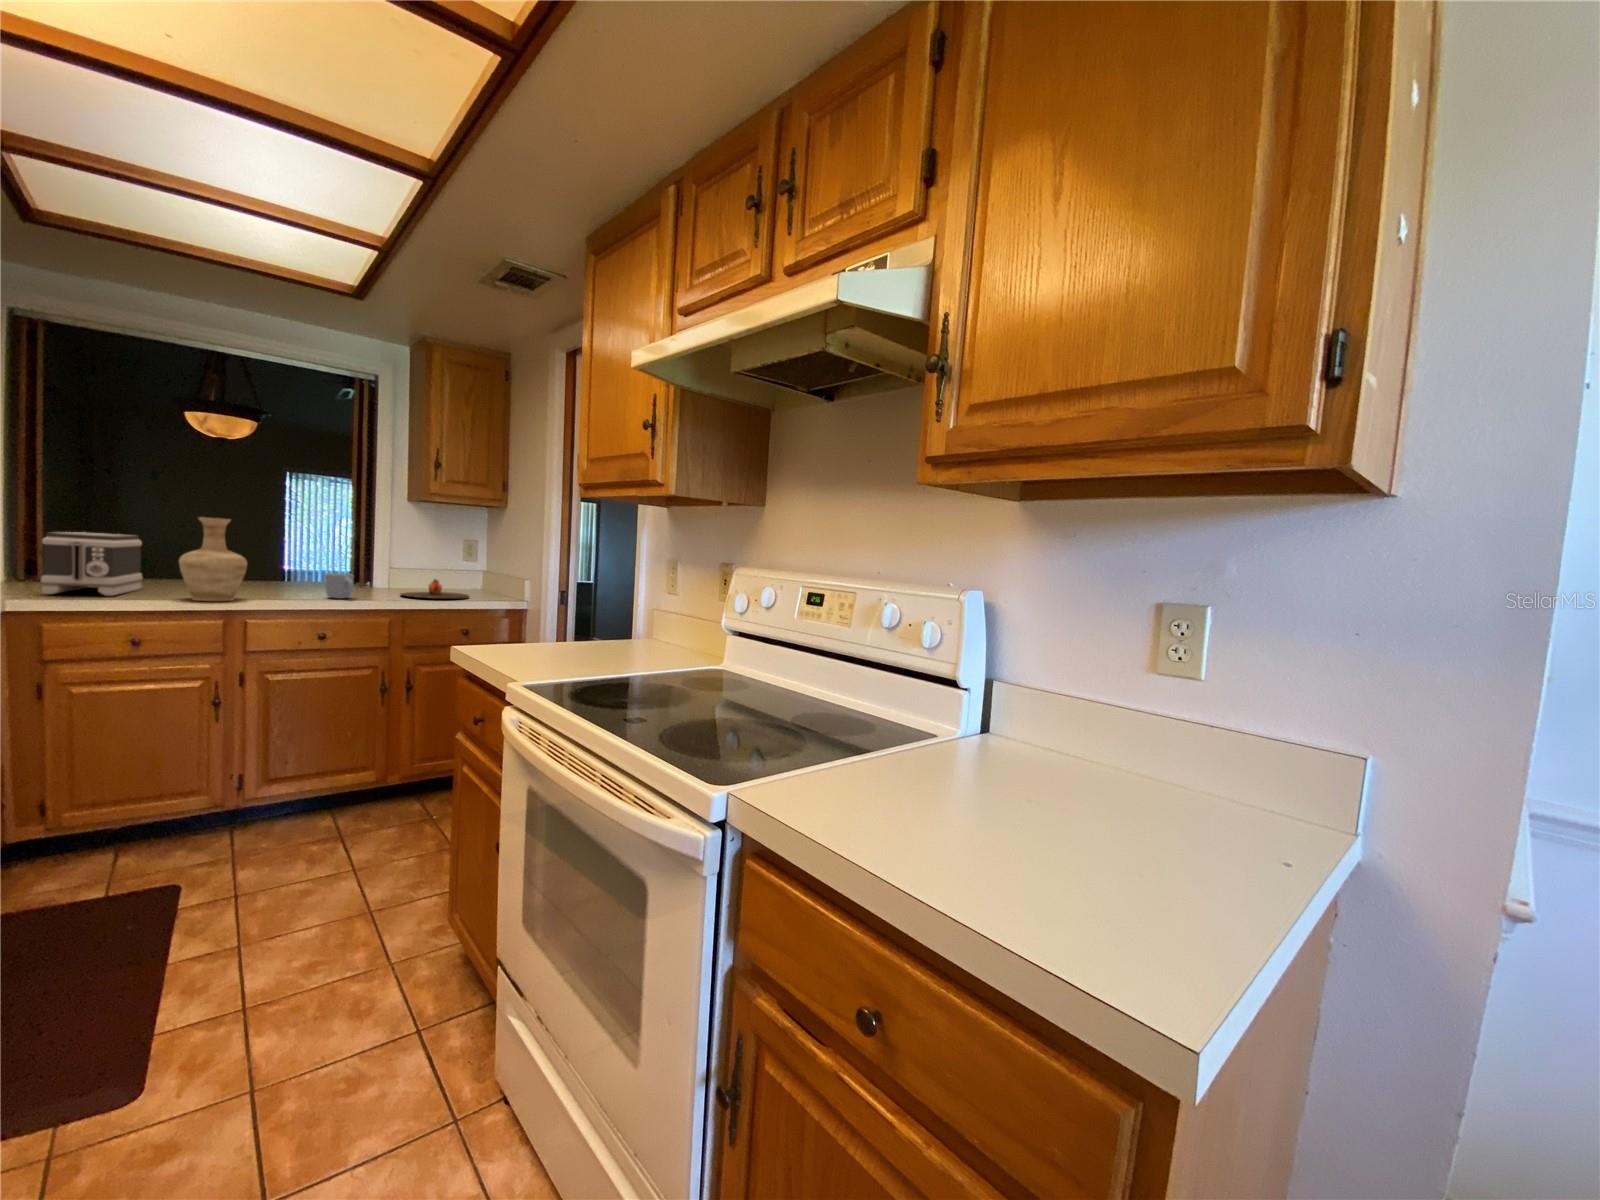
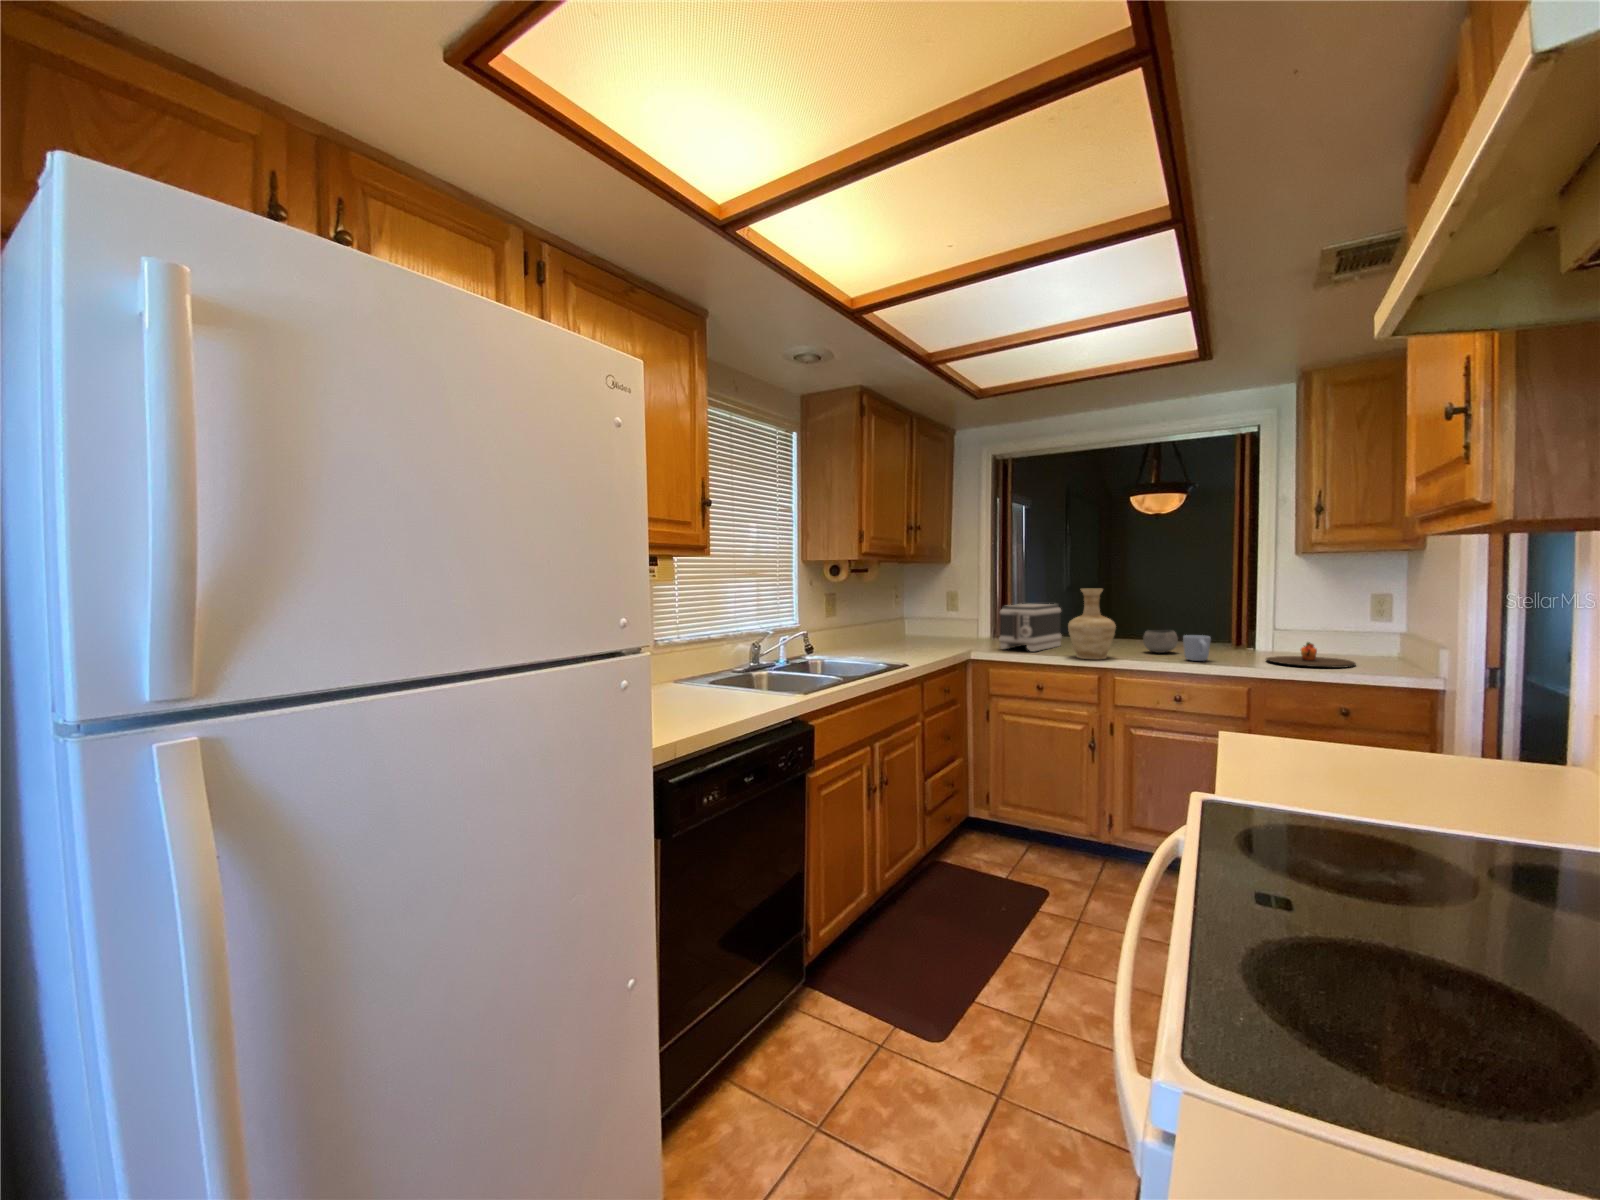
bowl: none [269,569,309,593] -> present [1143,630,1178,653]

